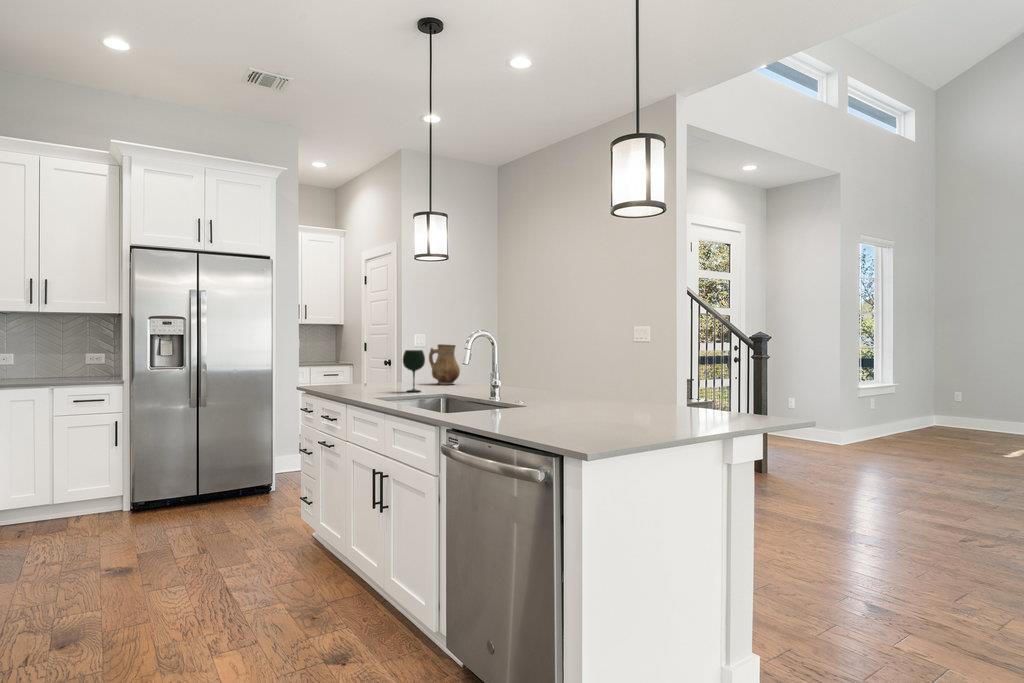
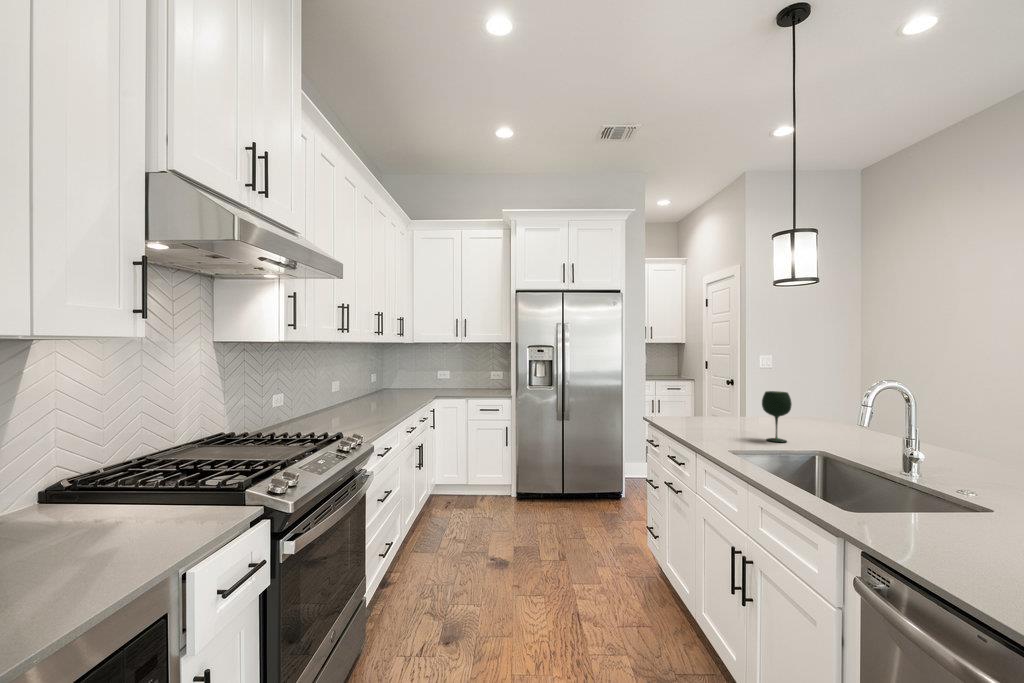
ceramic pitcher: present [429,344,460,385] -> none [789,379,832,427]

